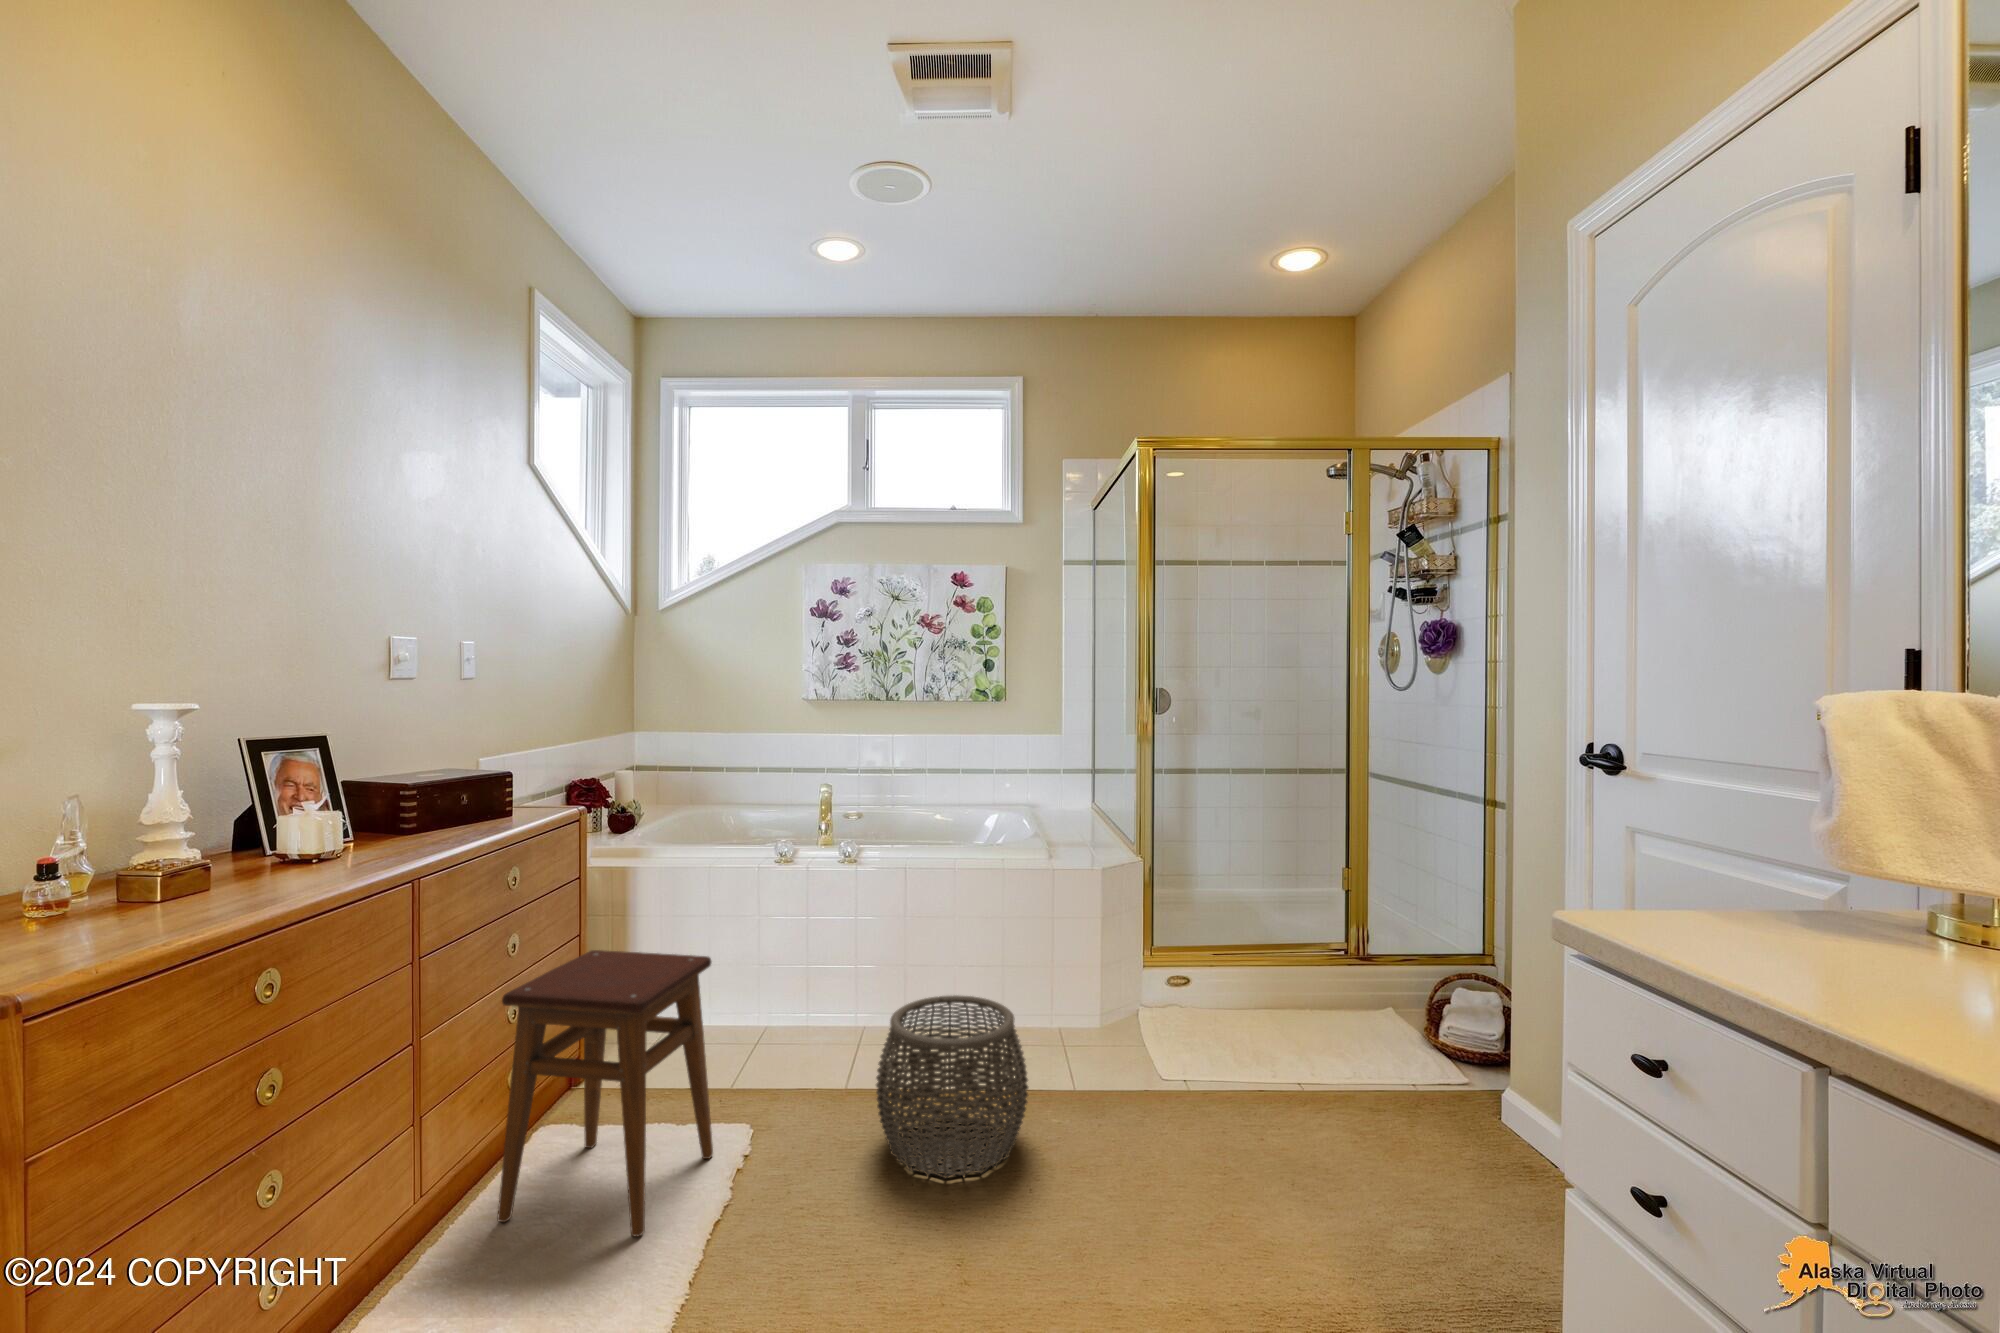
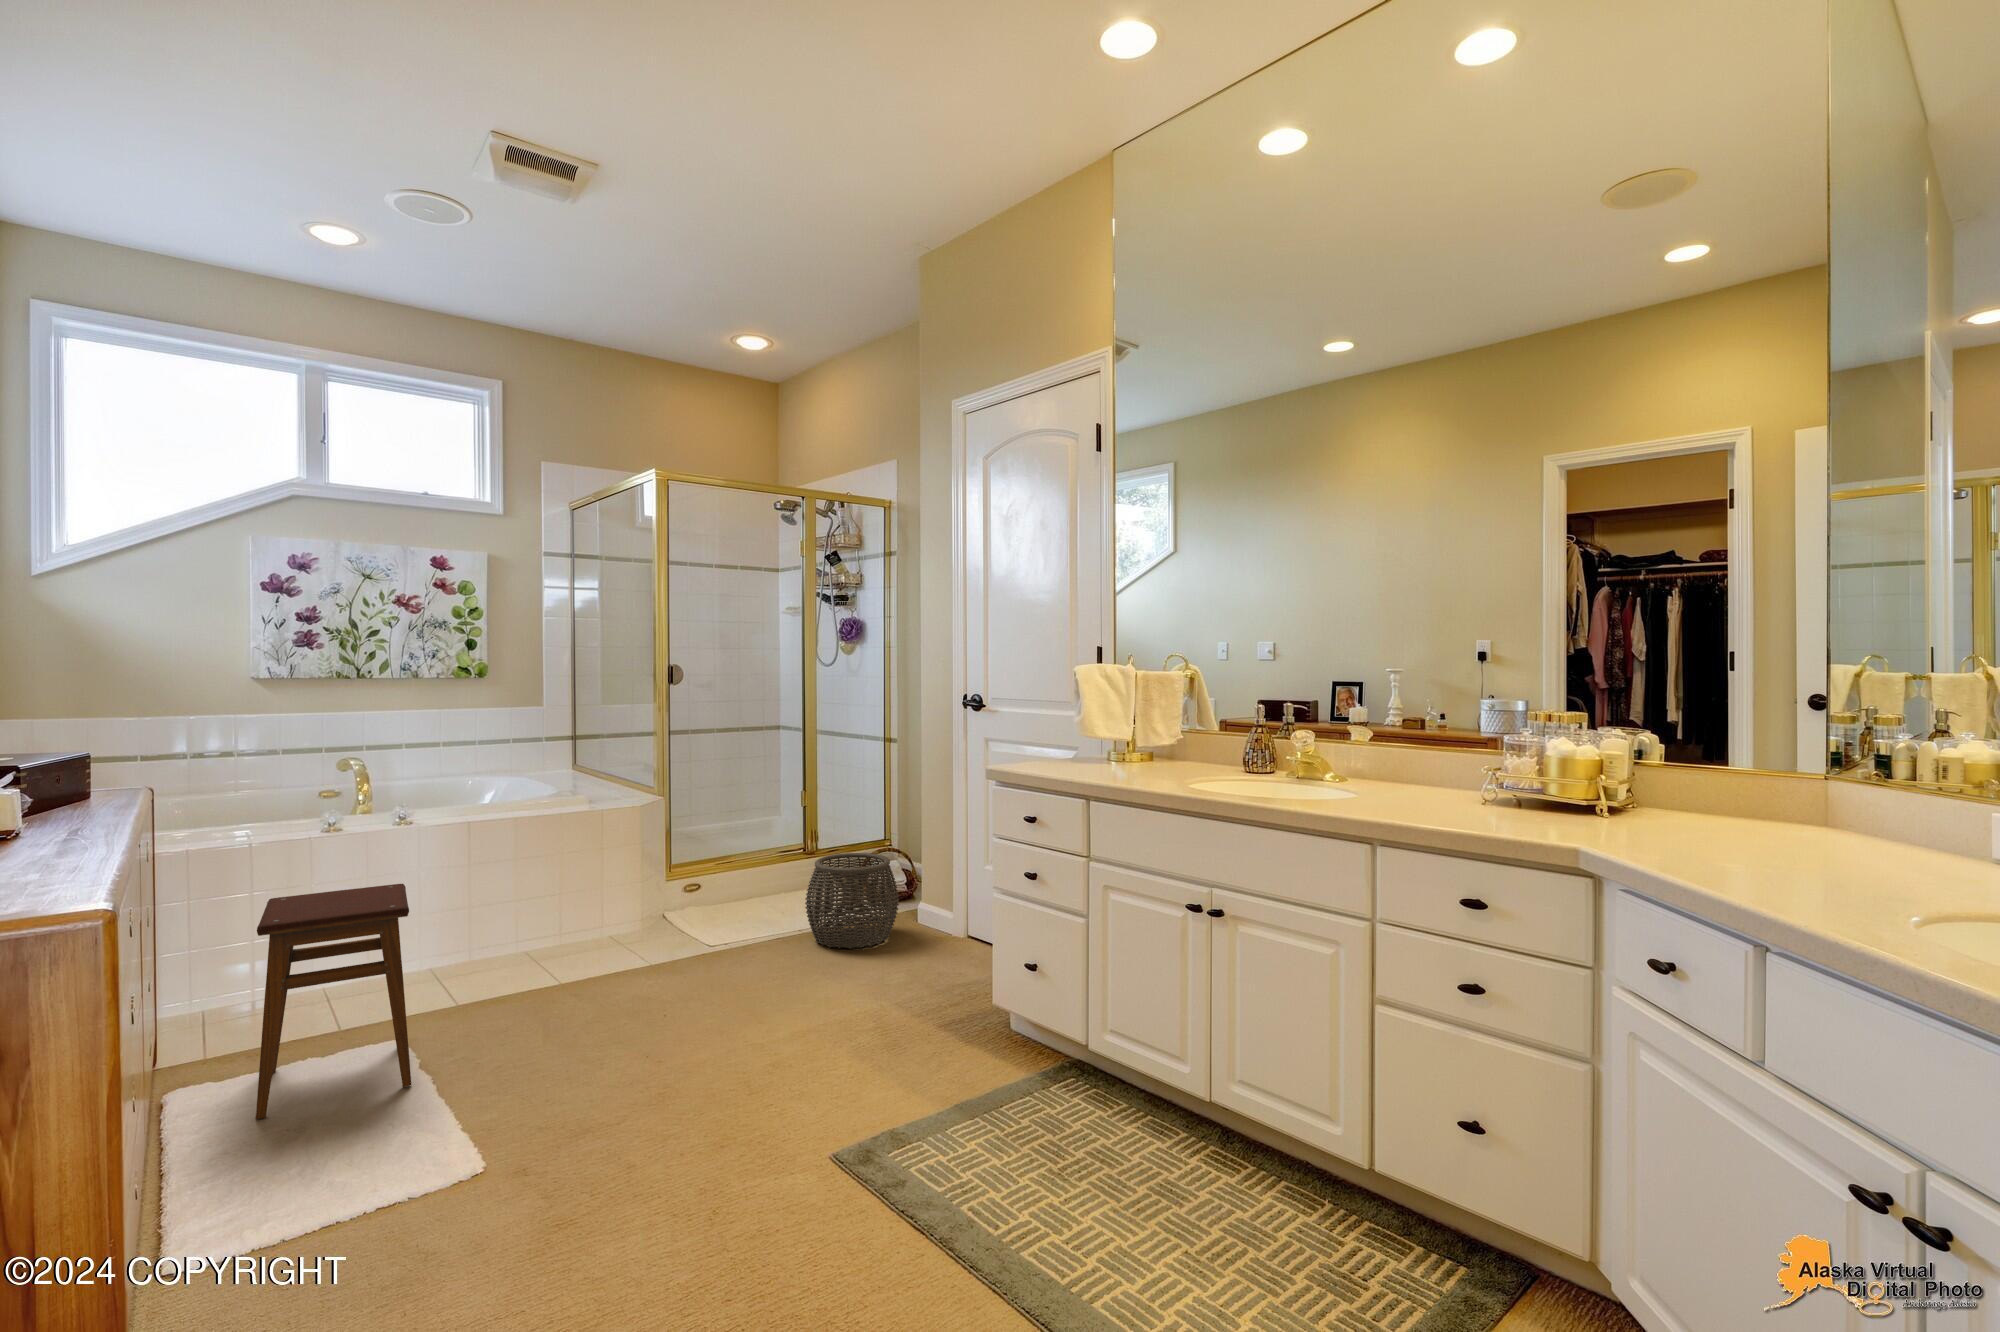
woven basket: present [876,995,1028,1178] -> present [805,853,899,949]

